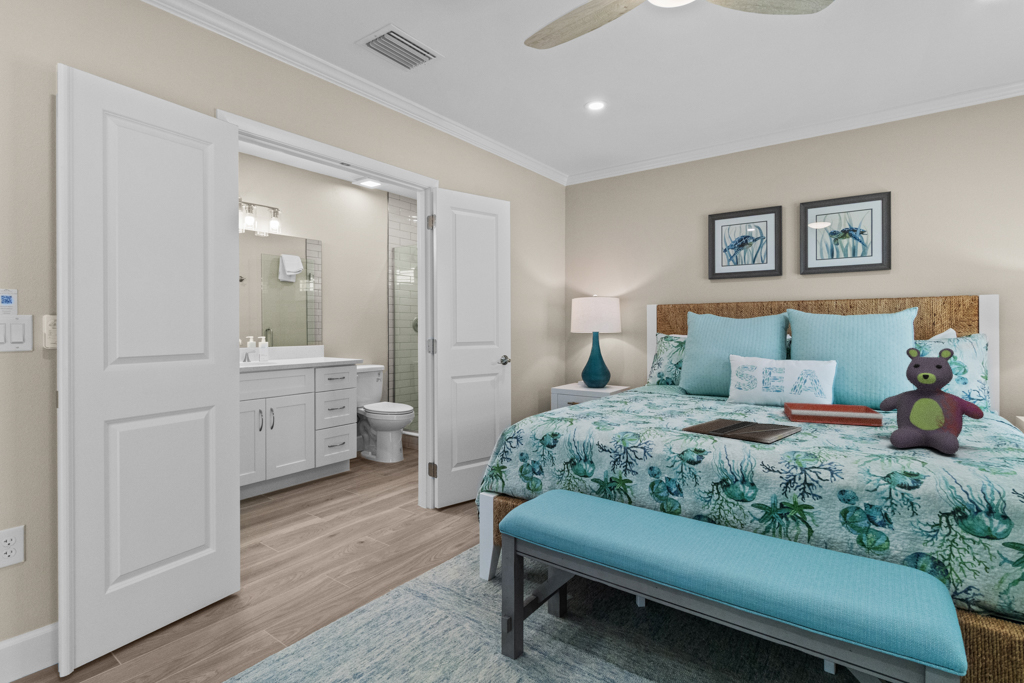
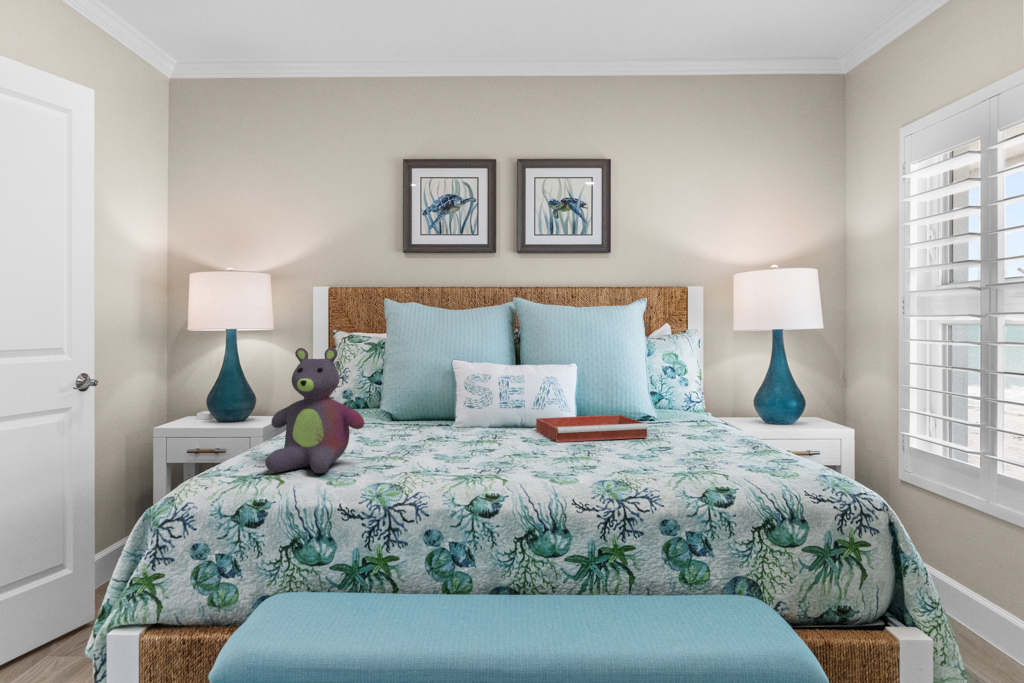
stuffed bear: present [880,348,984,454] -> present [266,348,364,473]
laptop: present [682,418,802,443] -> none [449,448,580,474]

